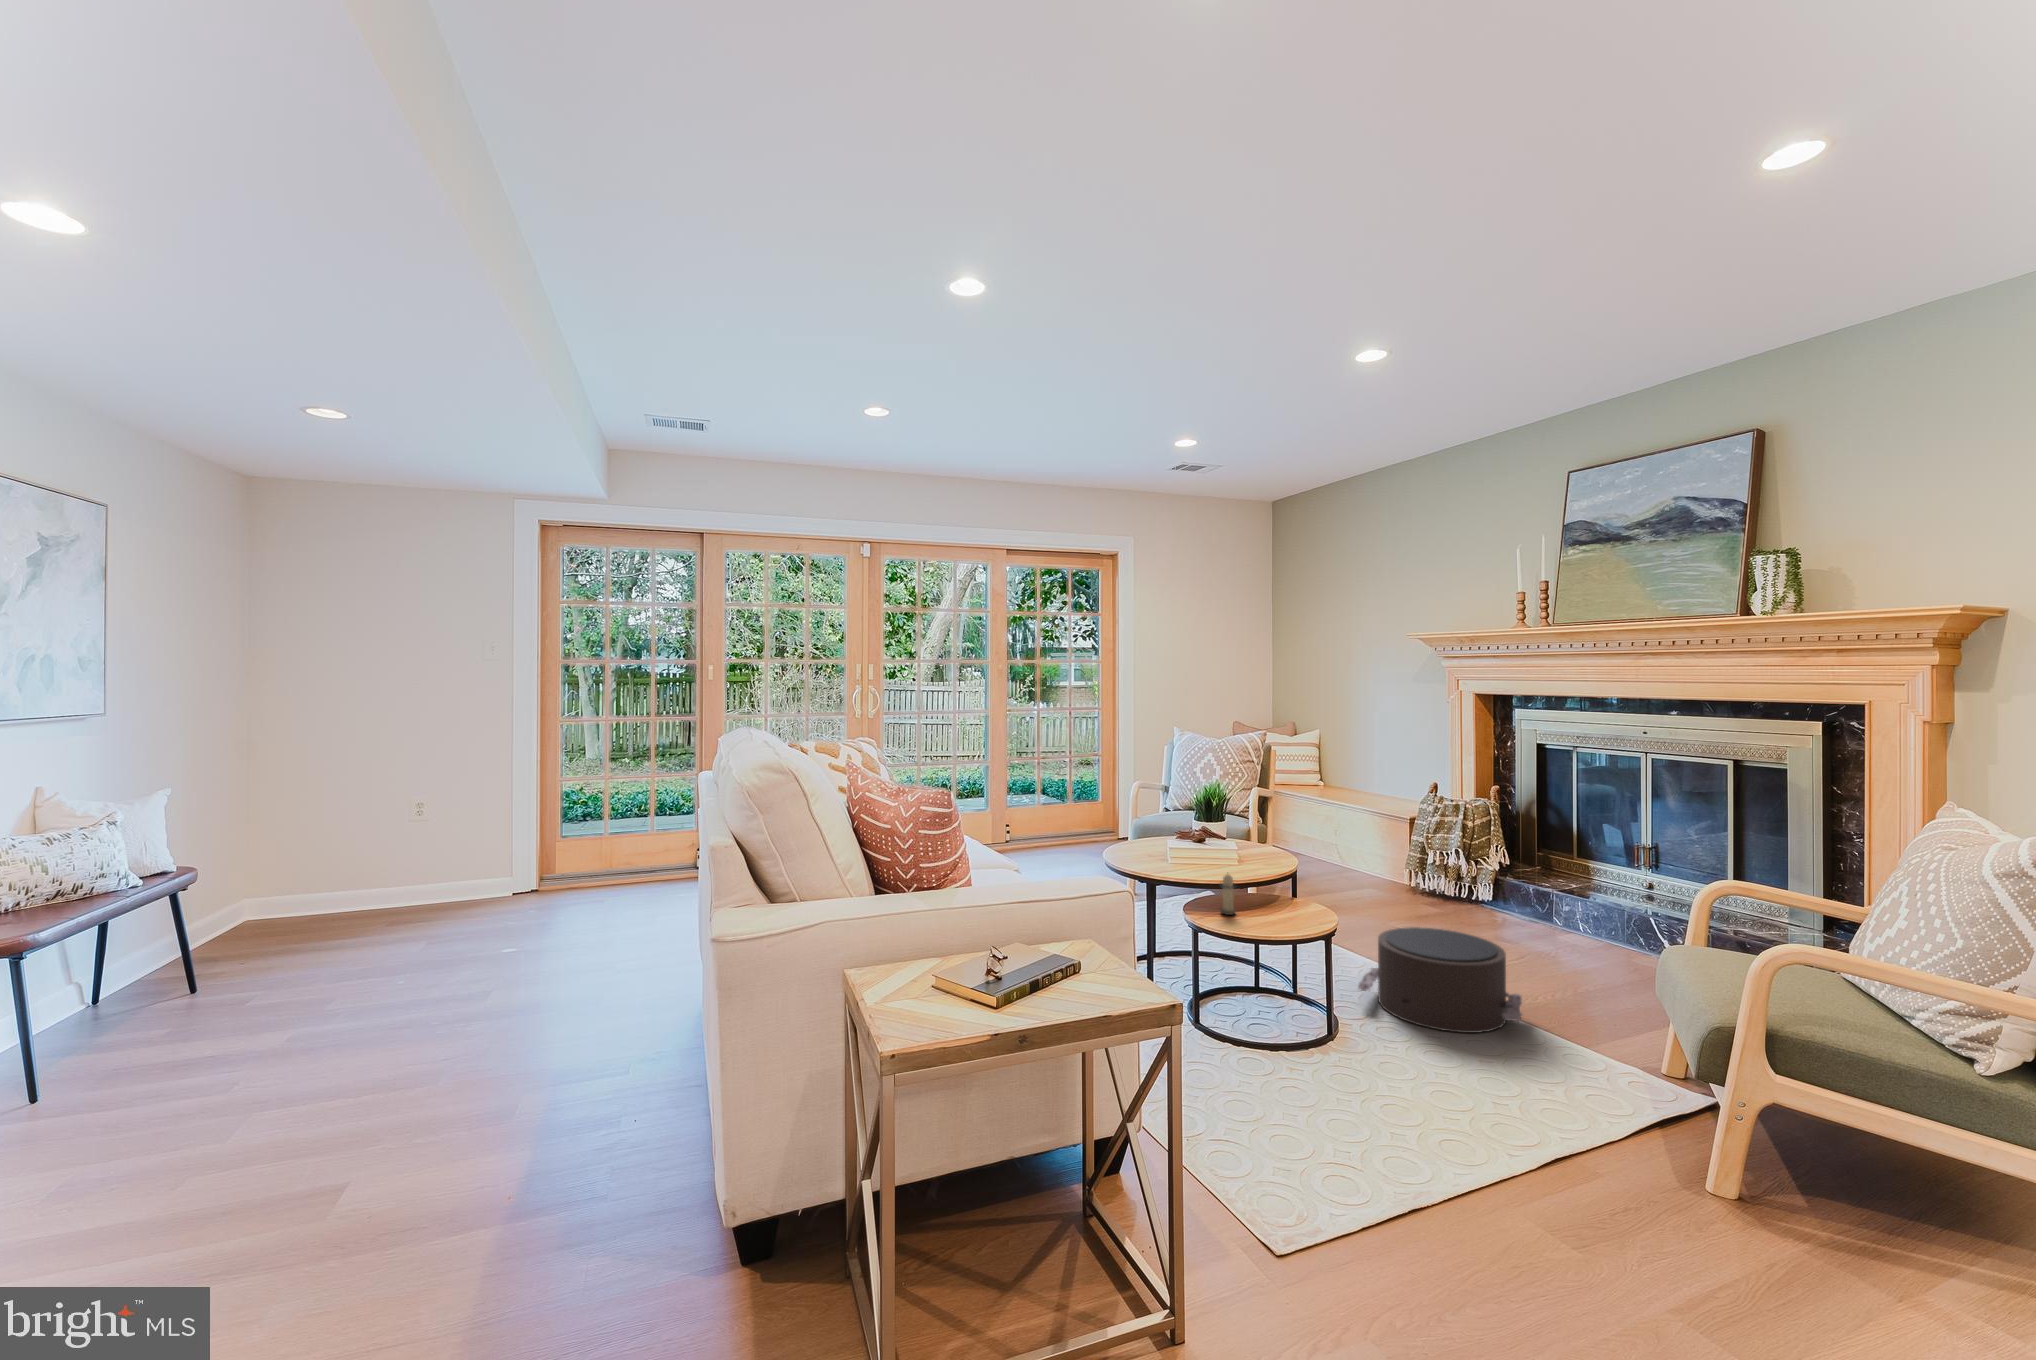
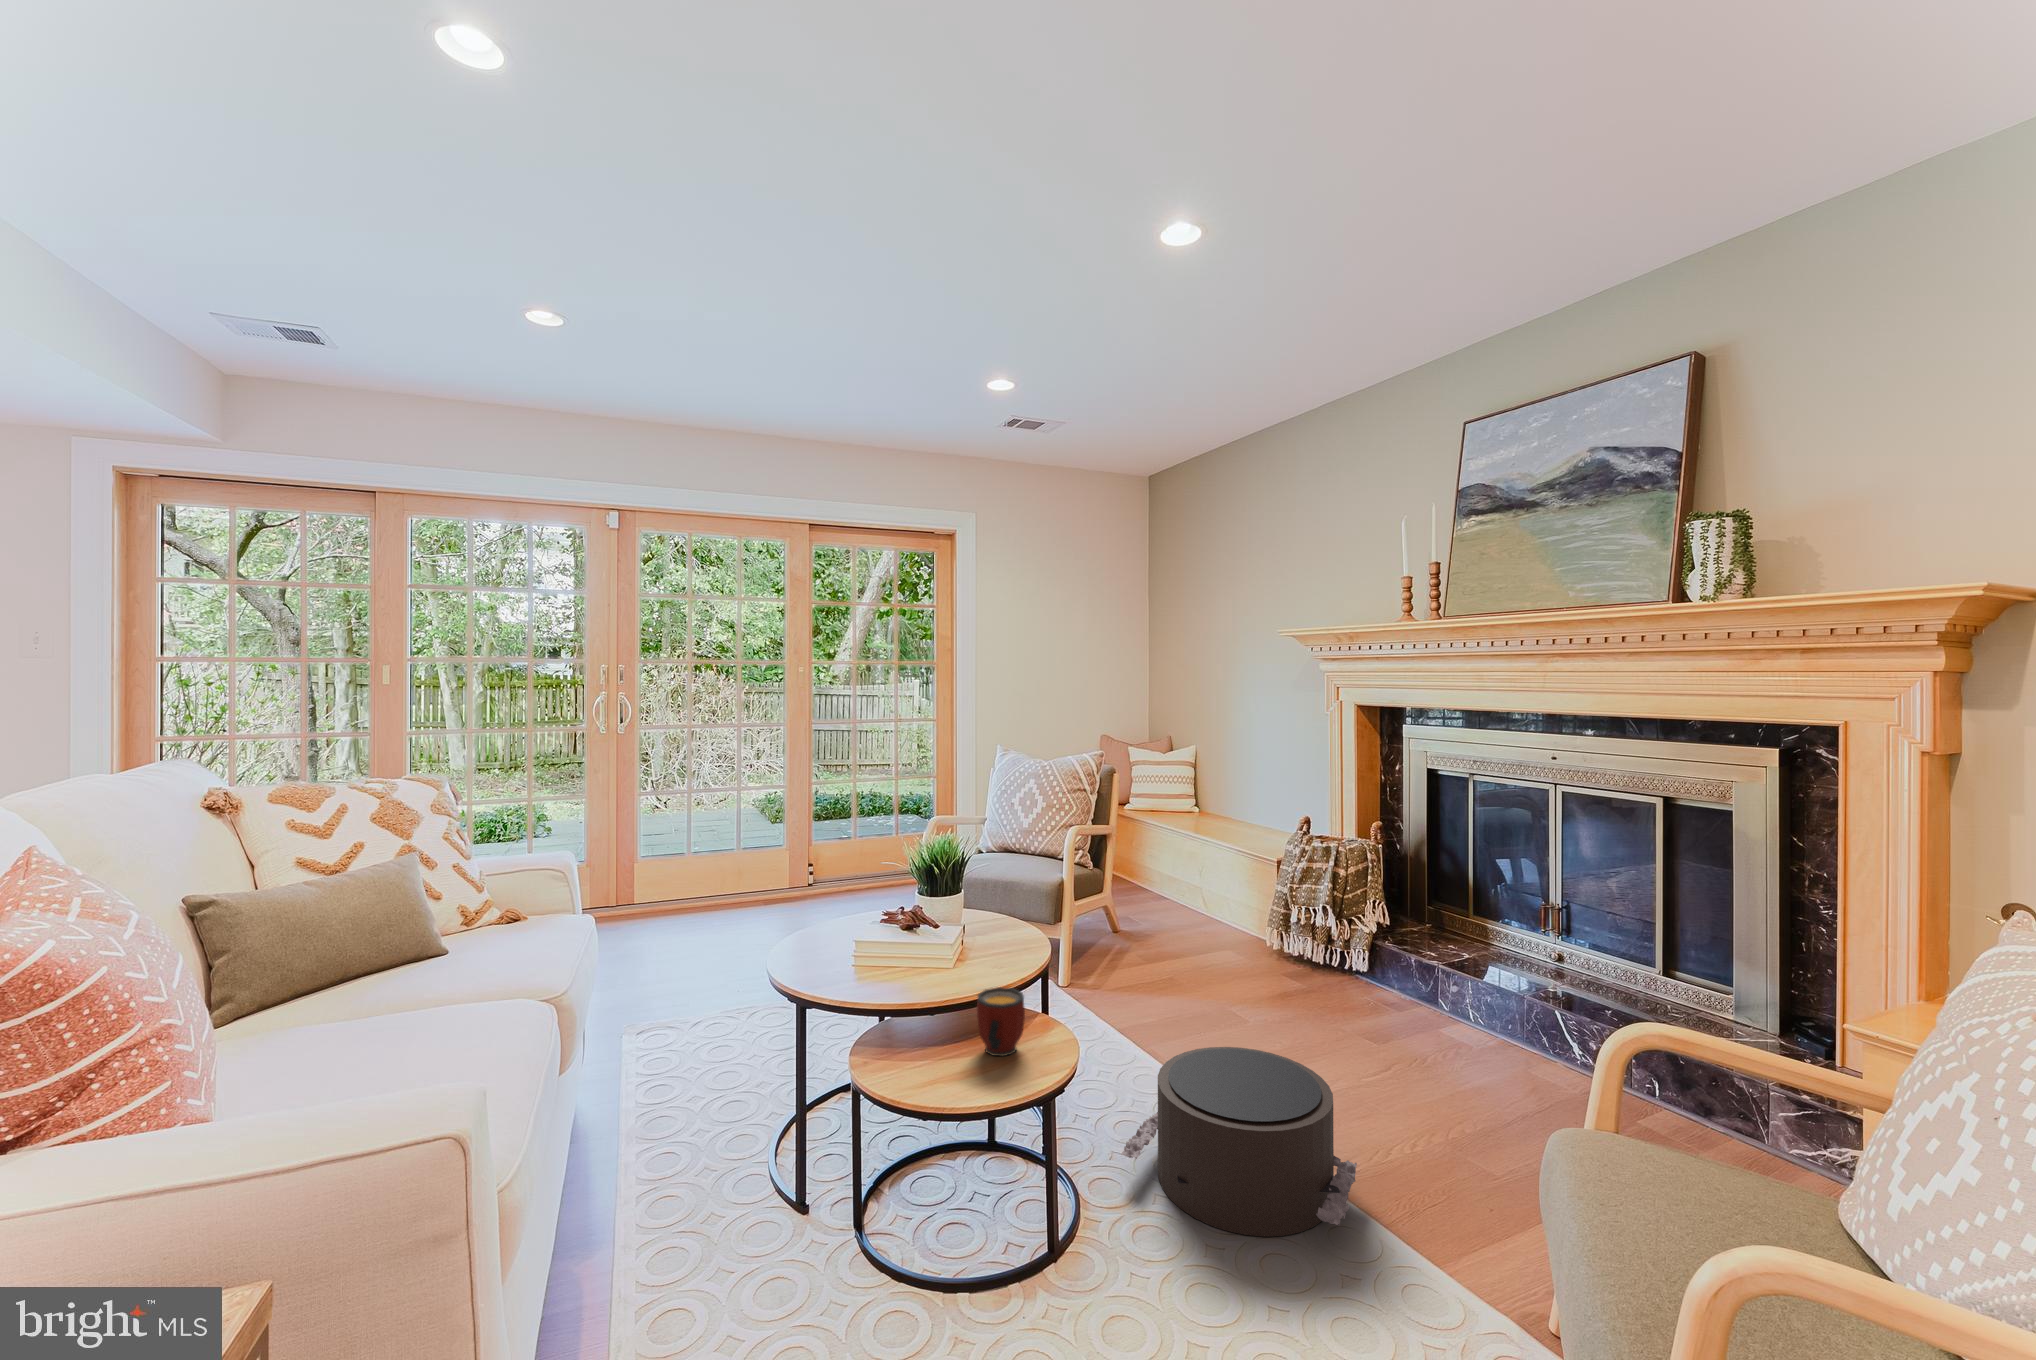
candle: present [1220,874,1235,915] -> none [901,983,933,1054]
mug: none [1268,876,1302,917] -> present [977,987,1025,1056]

